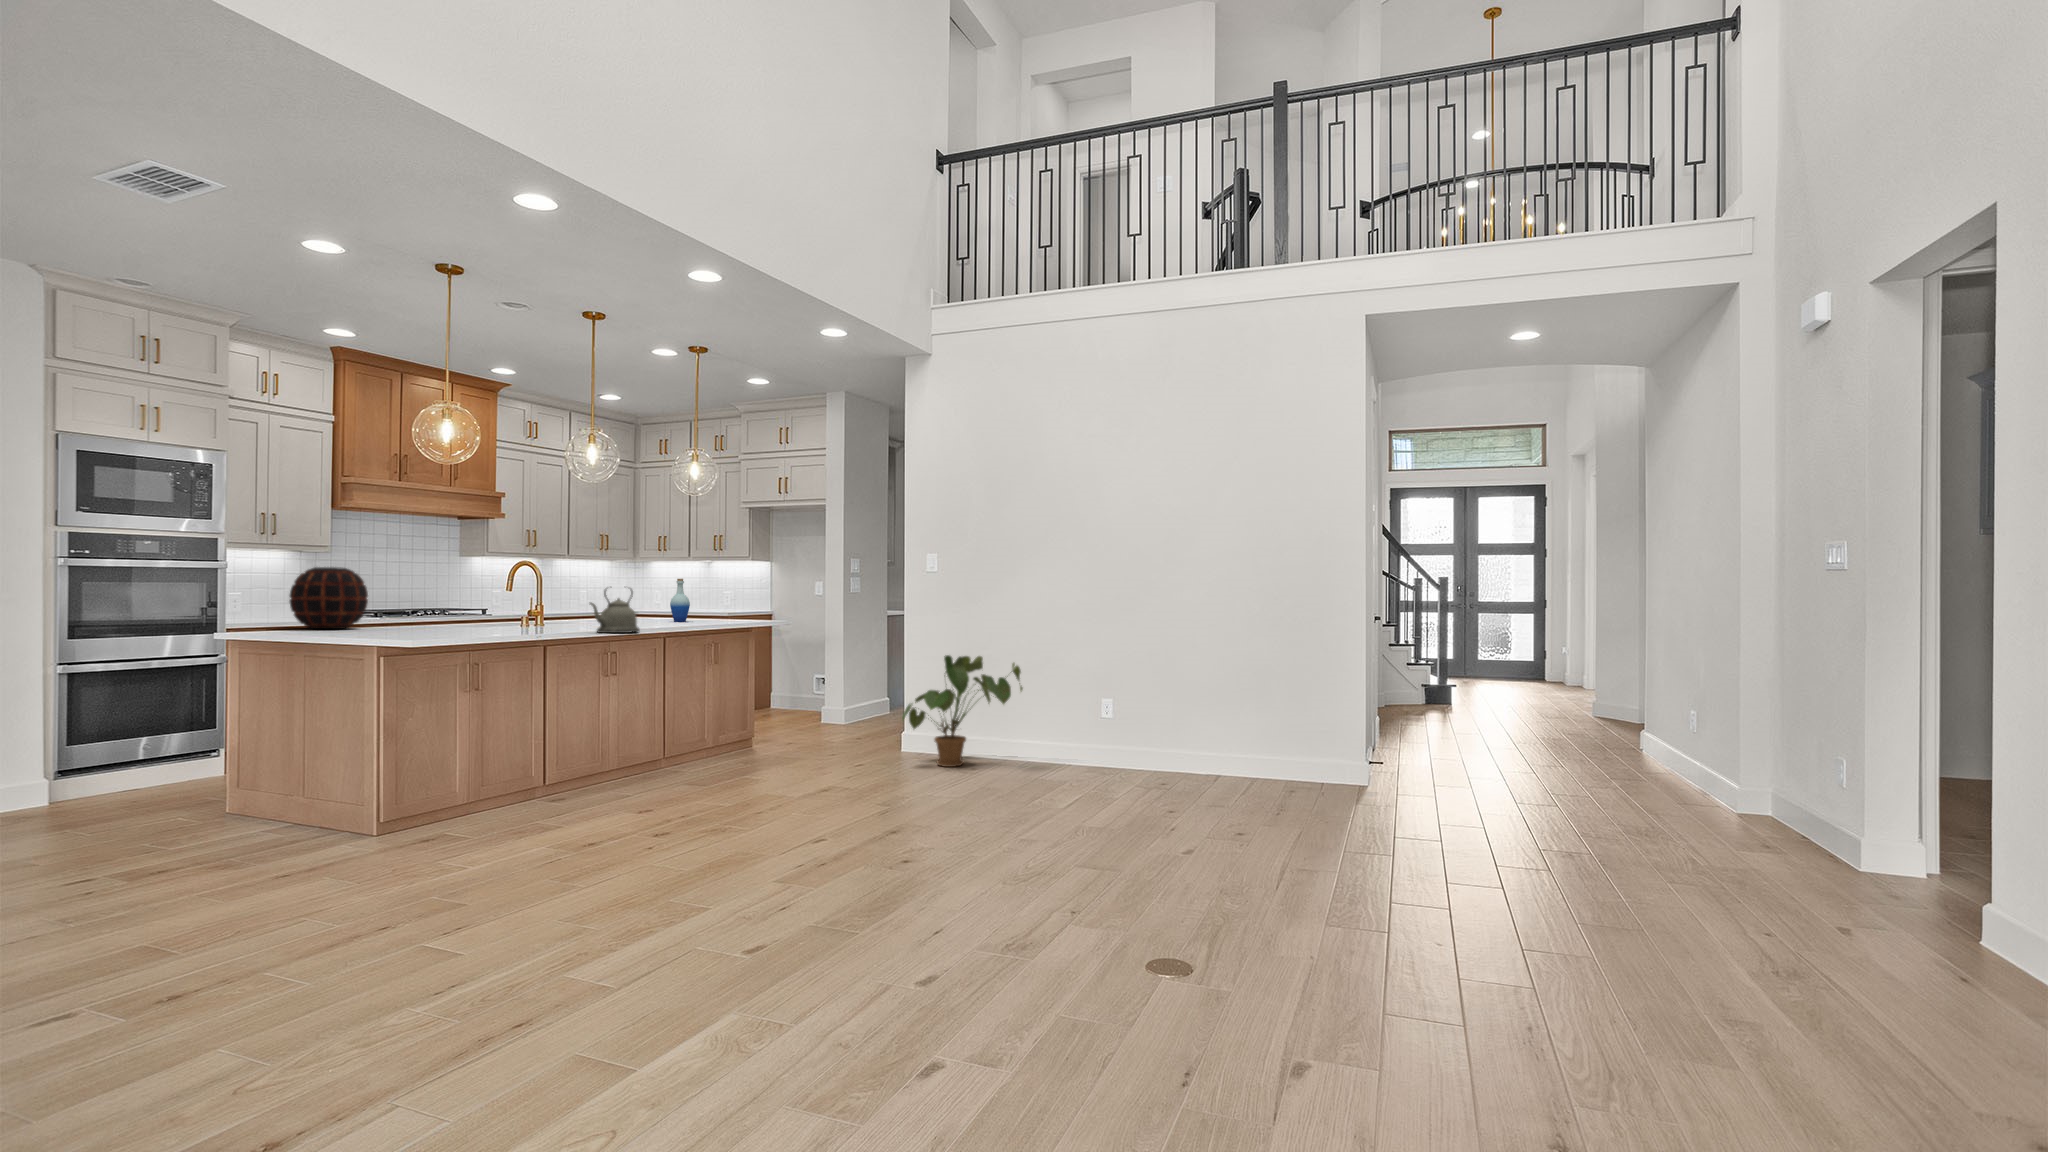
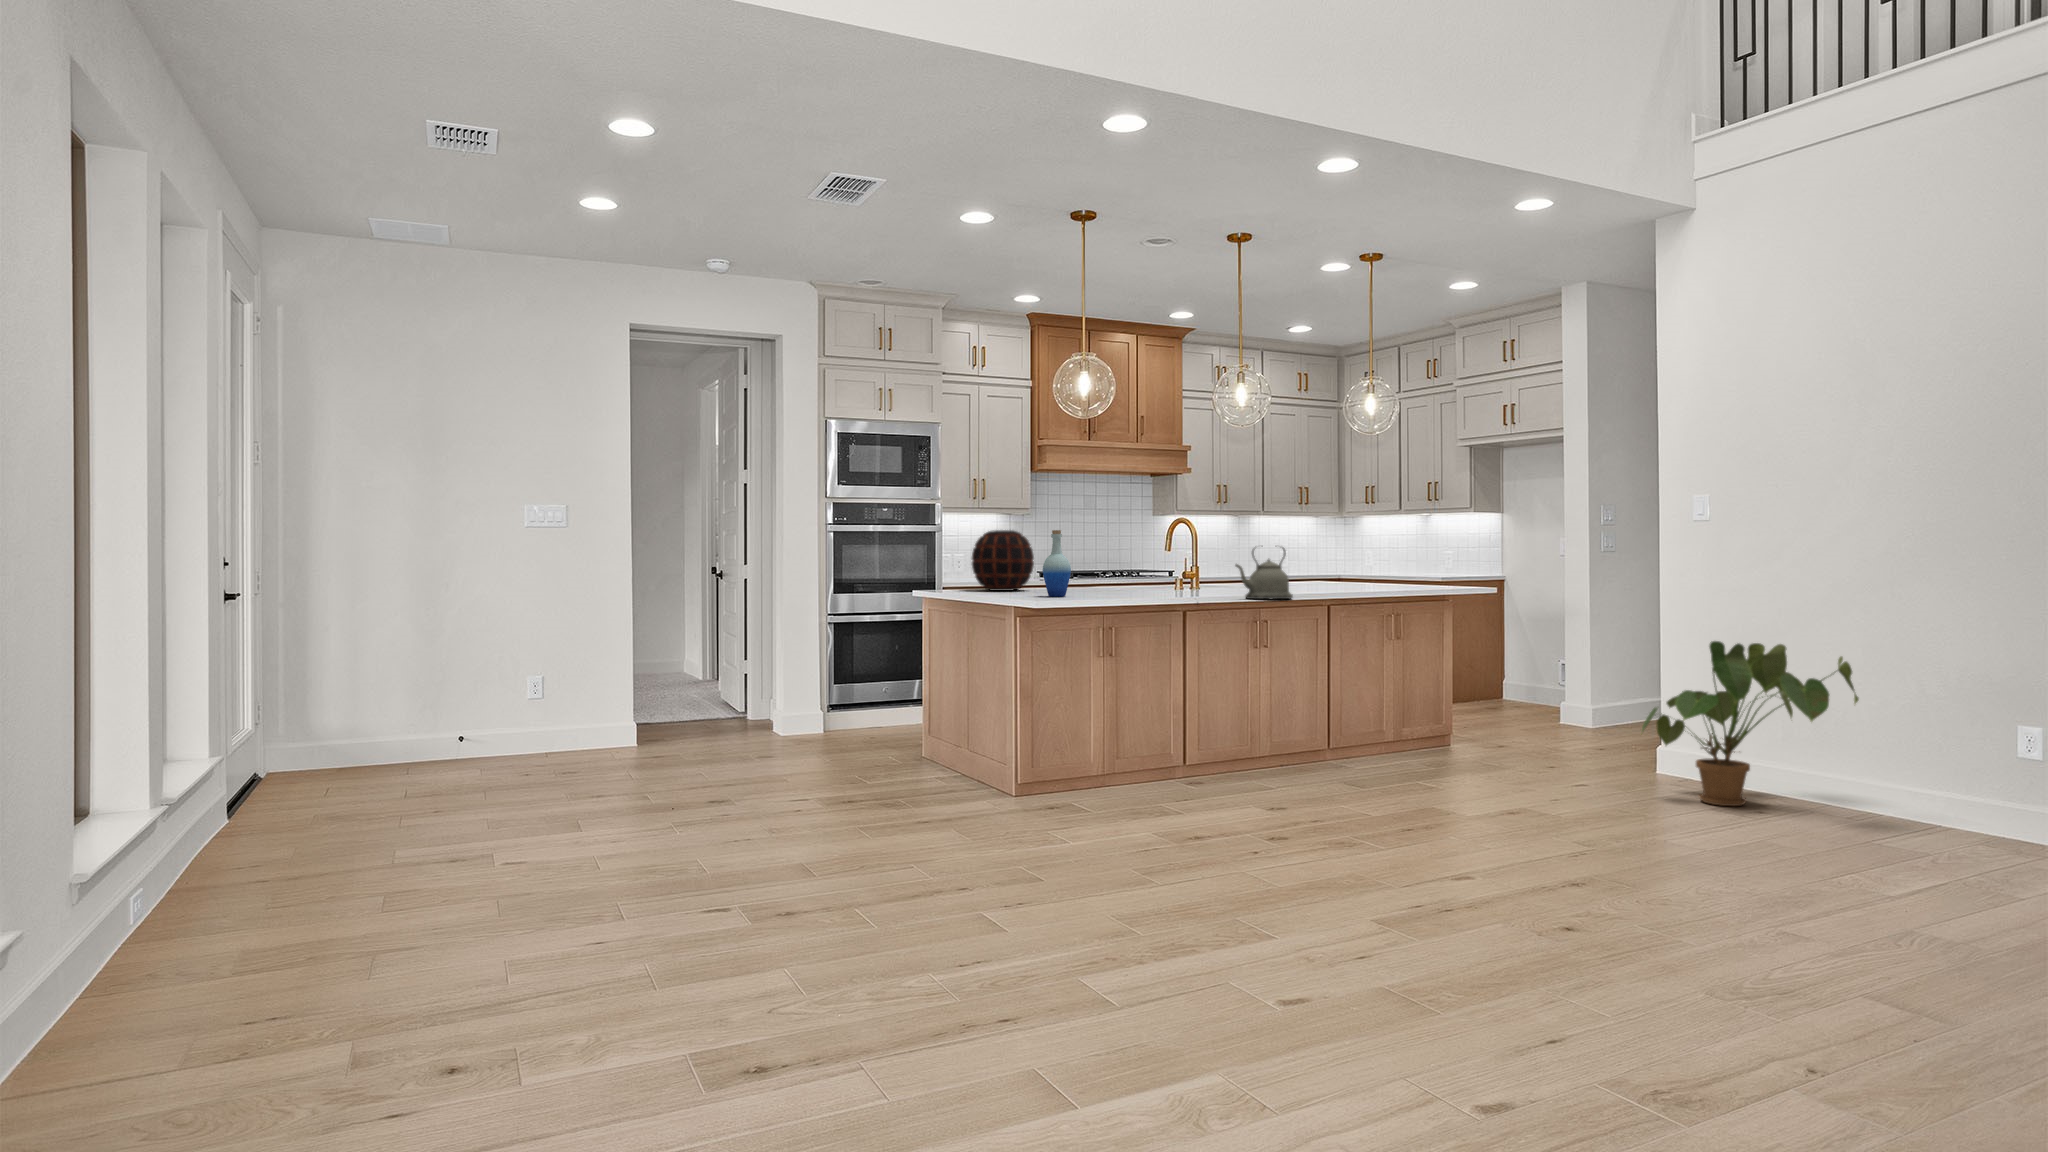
bottle: present [670,579,690,622] -> present [1043,530,1071,597]

